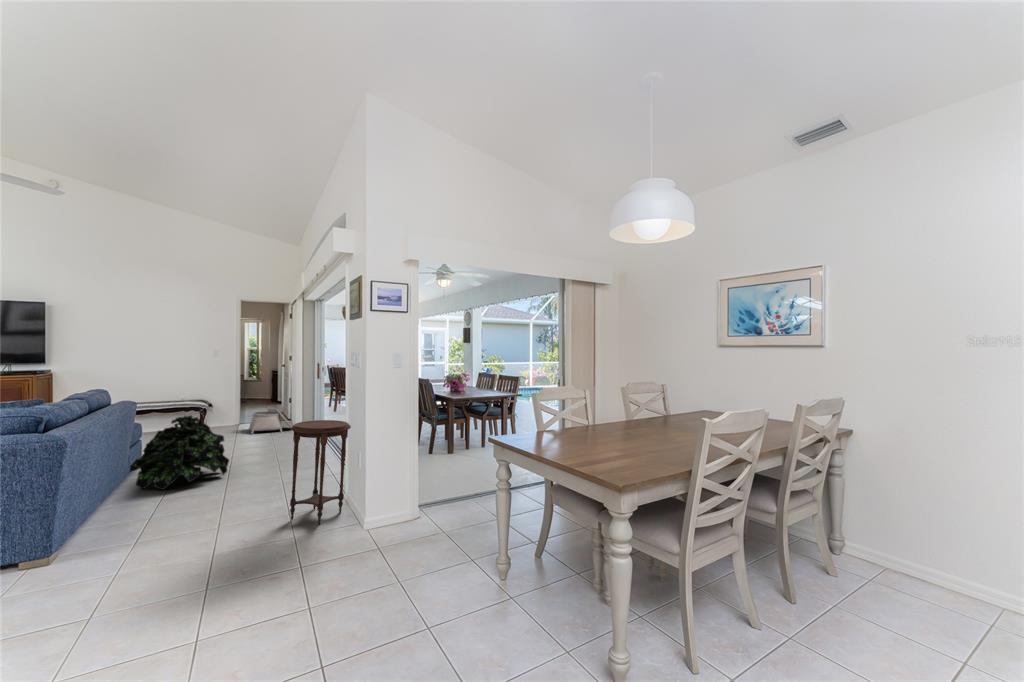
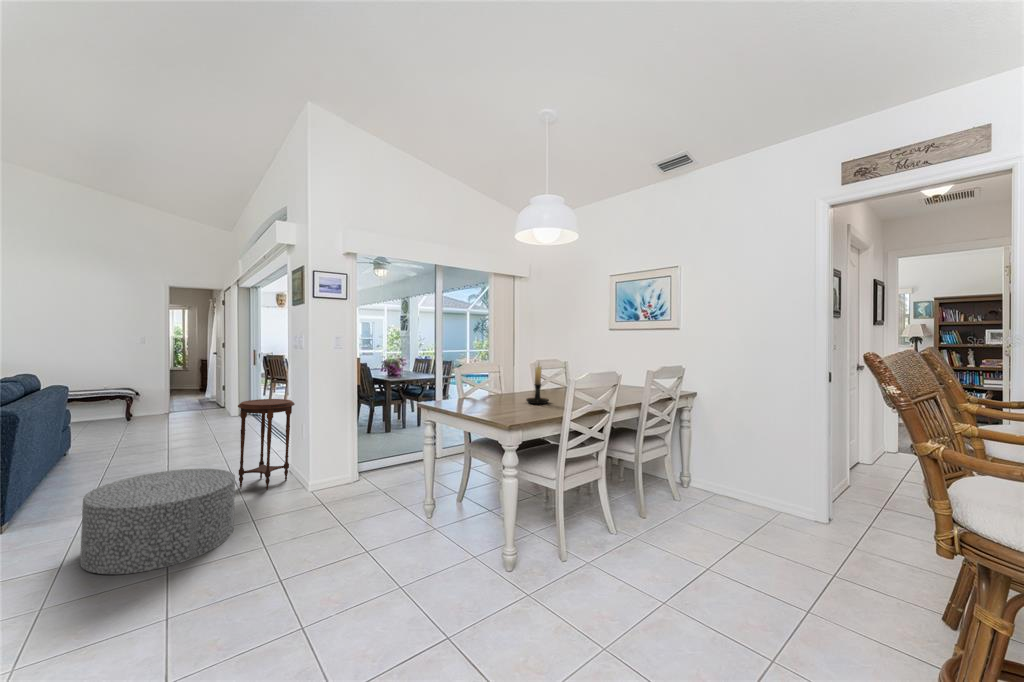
candle holder: none [626,385,657,444] -> present [526,362,549,404]
basket: present [249,410,291,434] -> none [181,397,229,421]
potted plant: present [130,415,229,490] -> none [65,400,169,471]
ottoman: none [104,503,280,640] -> present [80,469,235,574]

